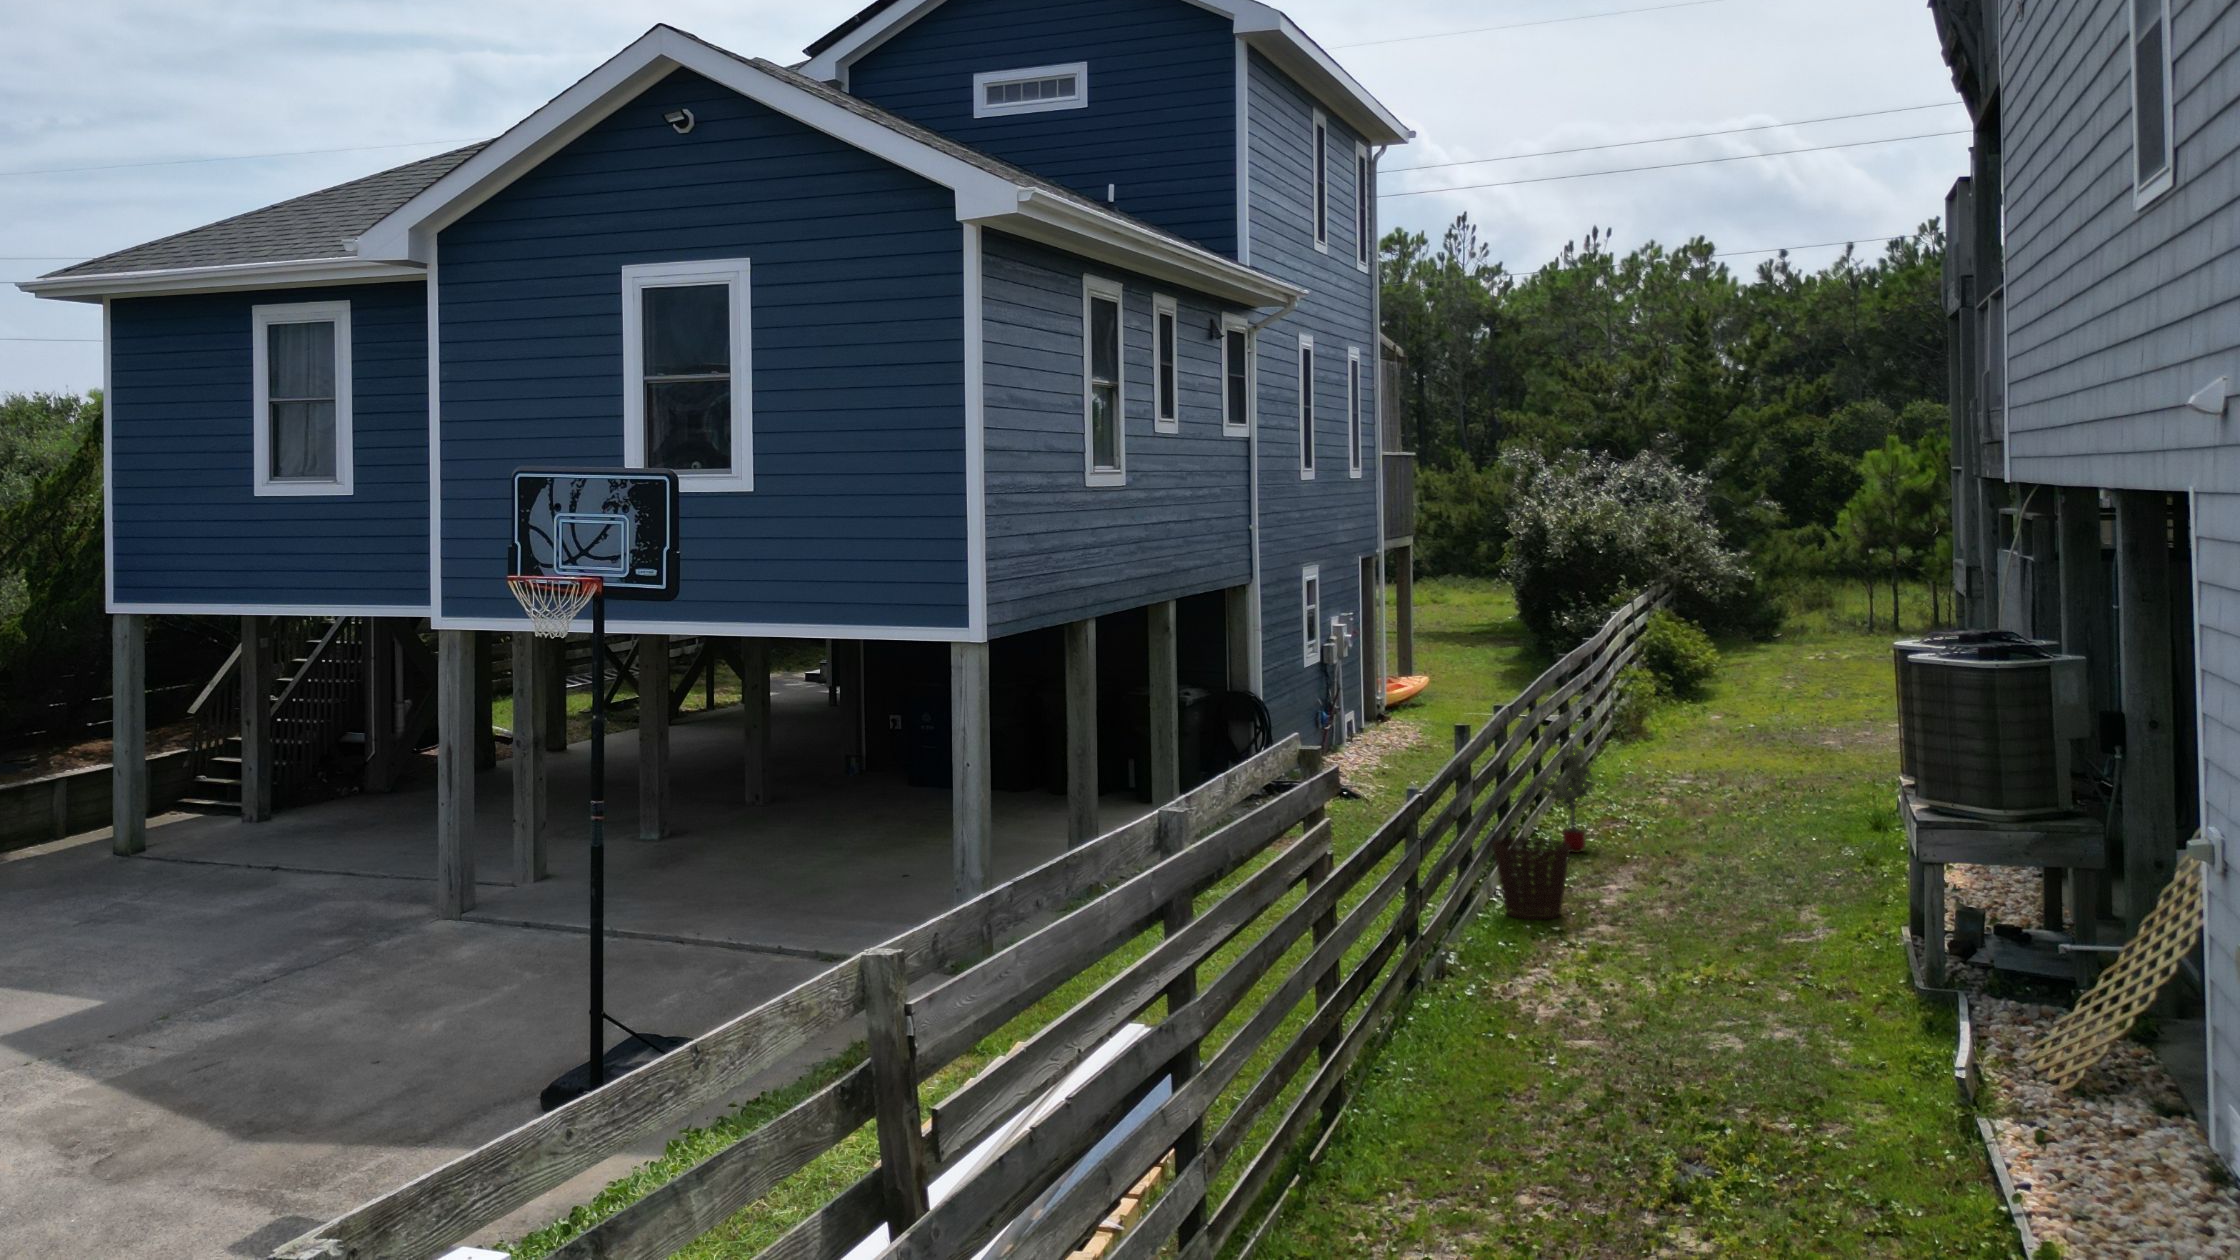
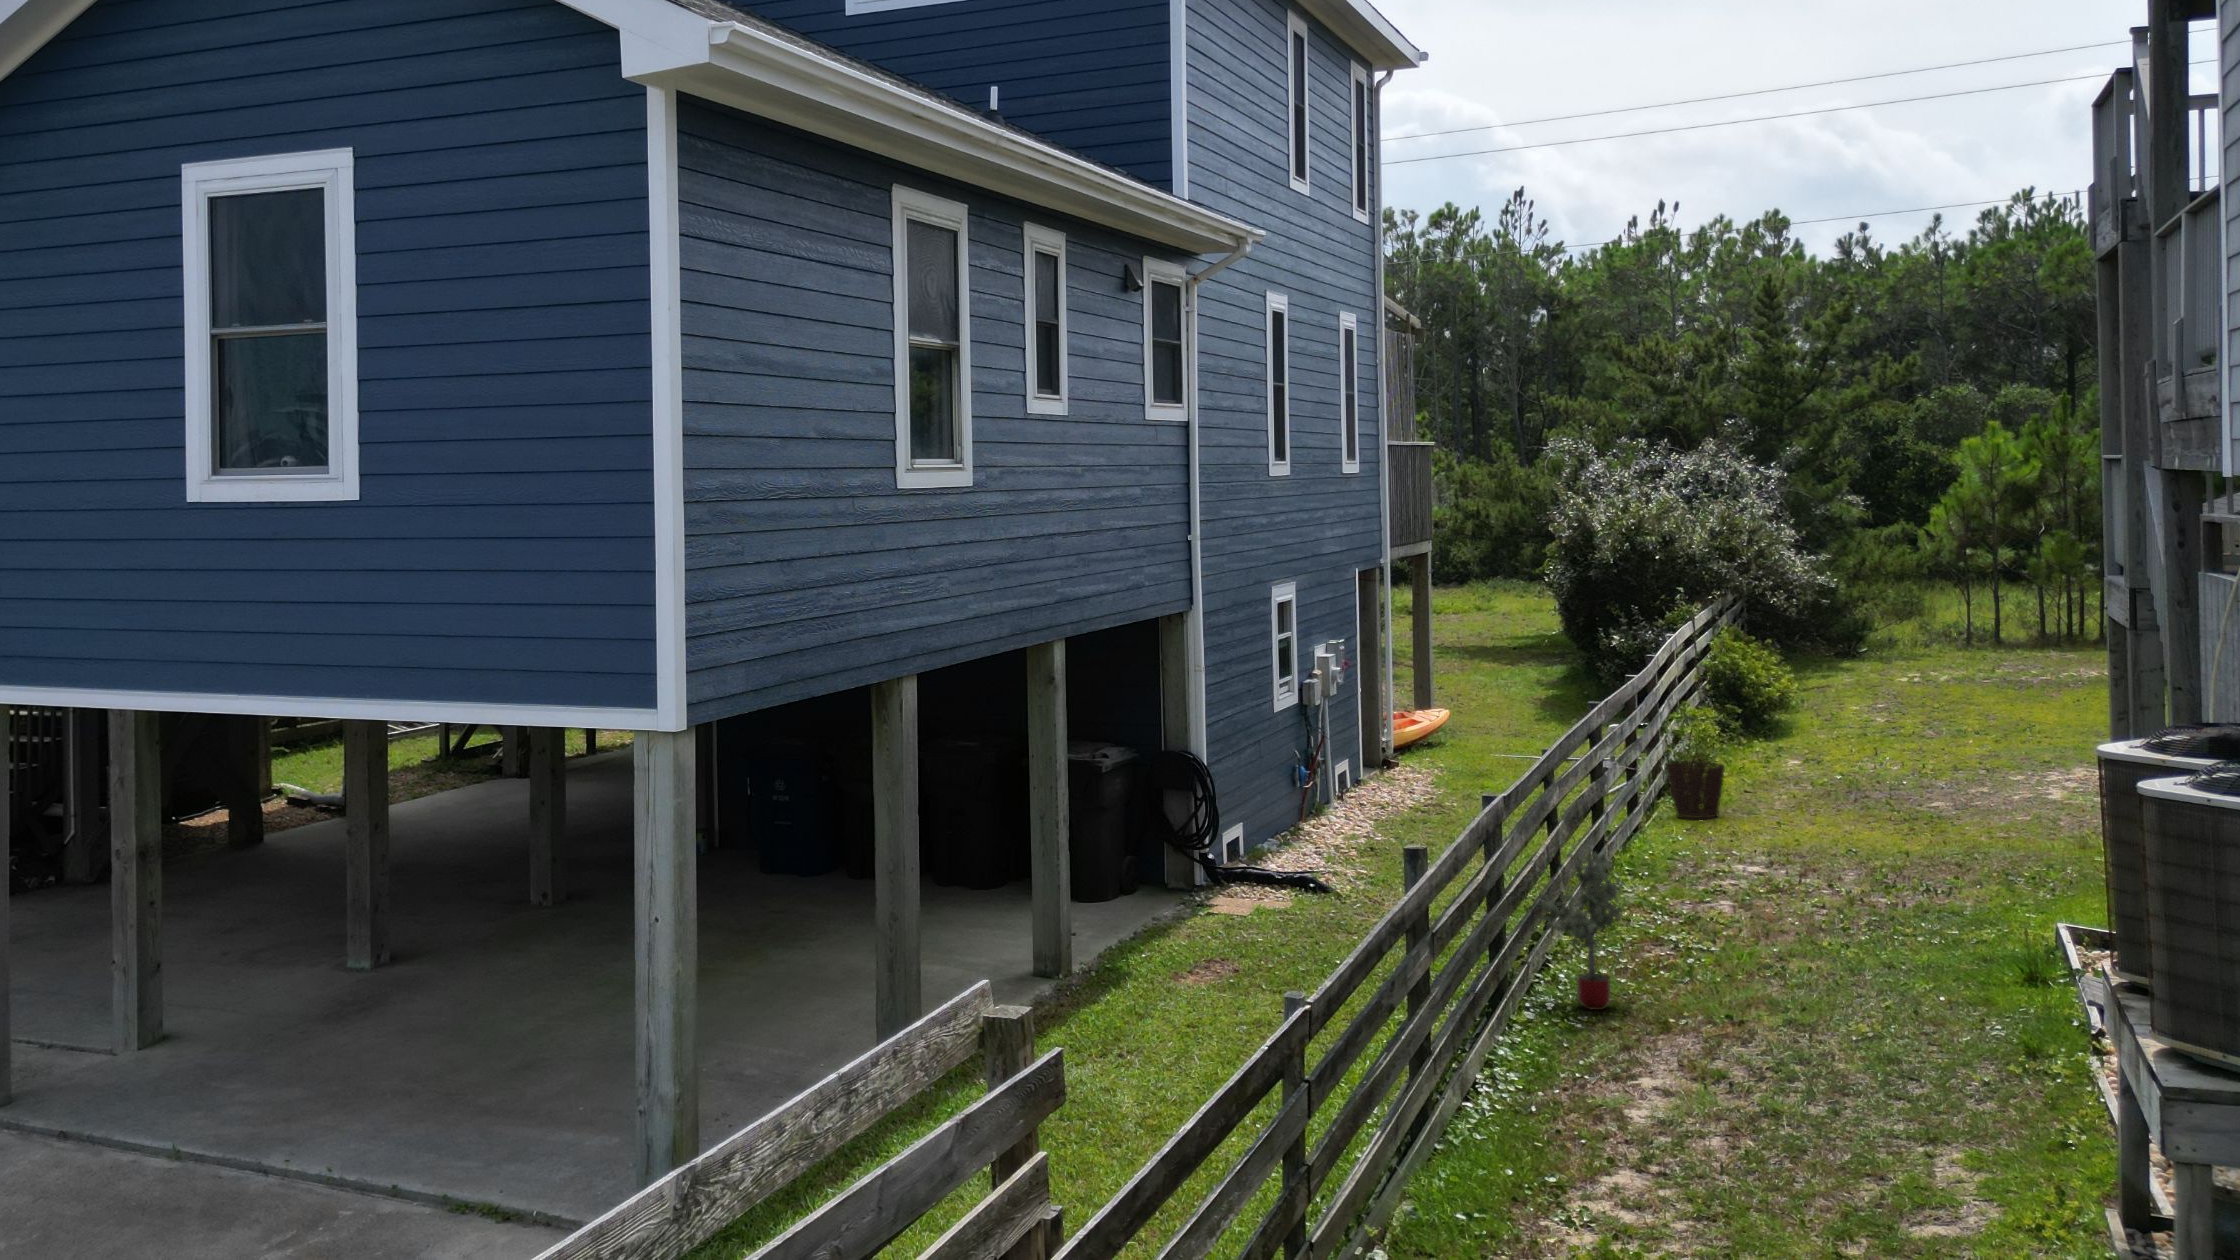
basket: present [1493,838,1570,919] -> present [1666,761,1725,820]

